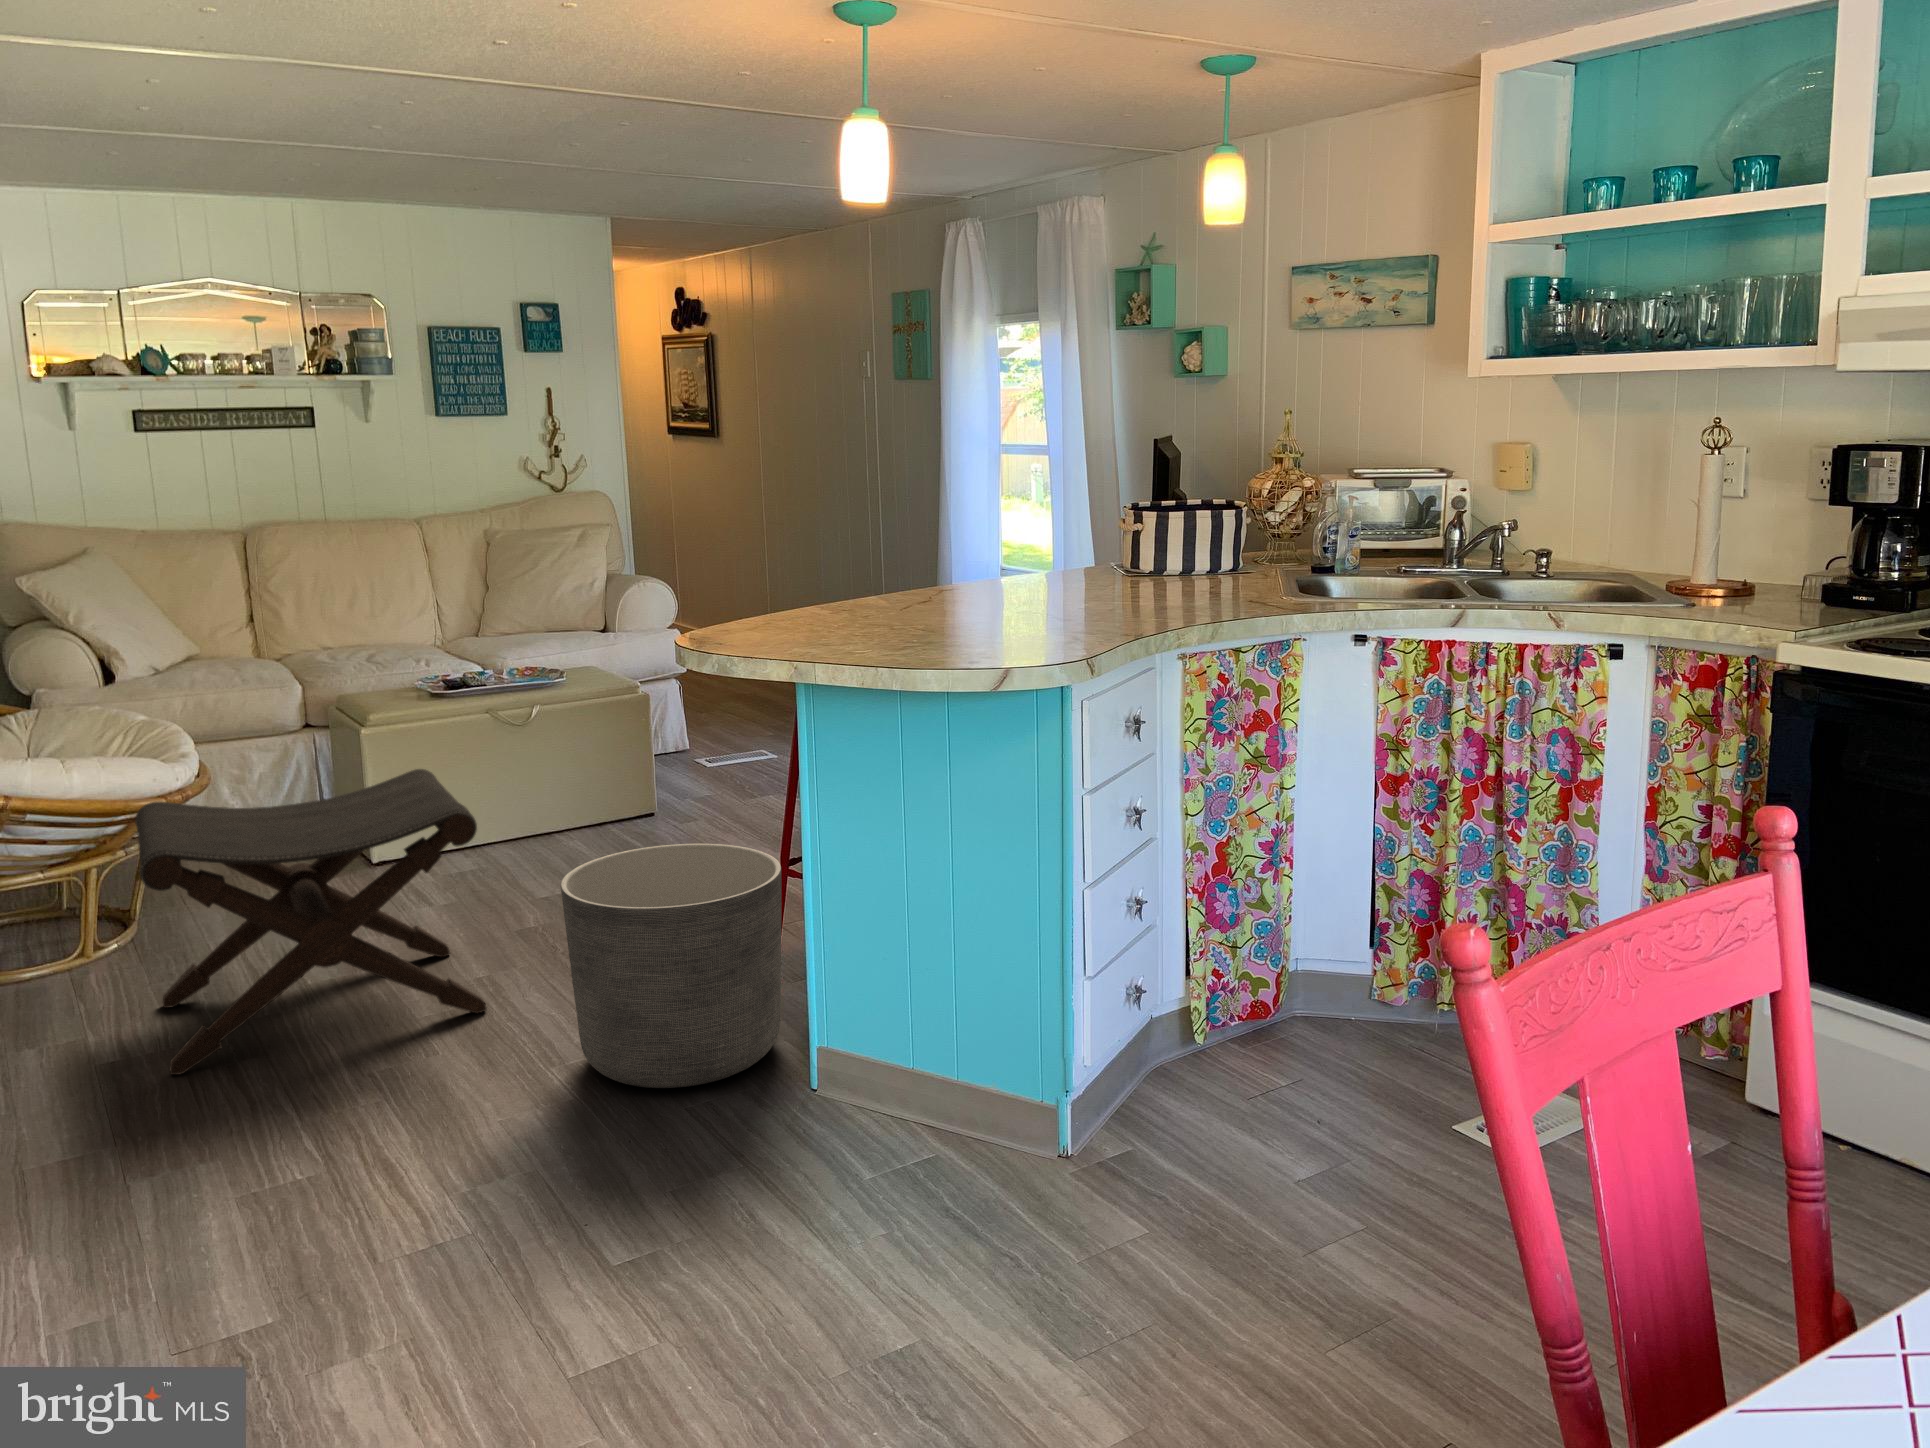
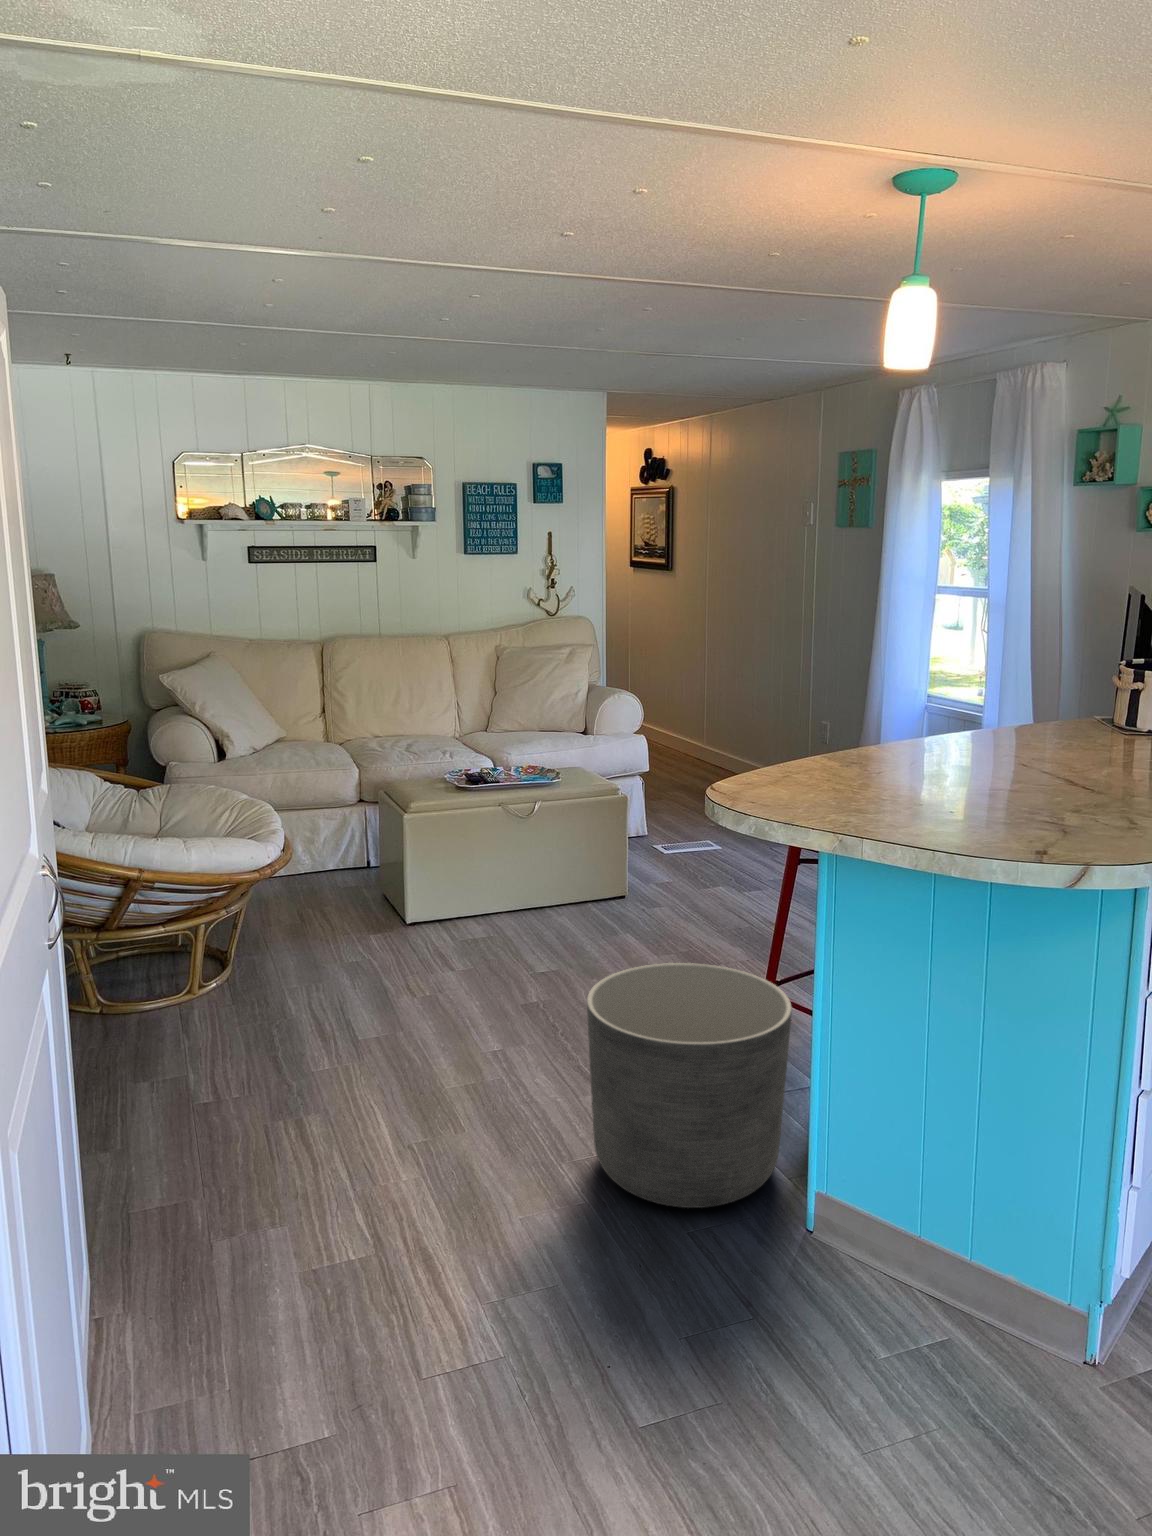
footstool: present [135,769,487,1075] -> none [234,863,508,1125]

